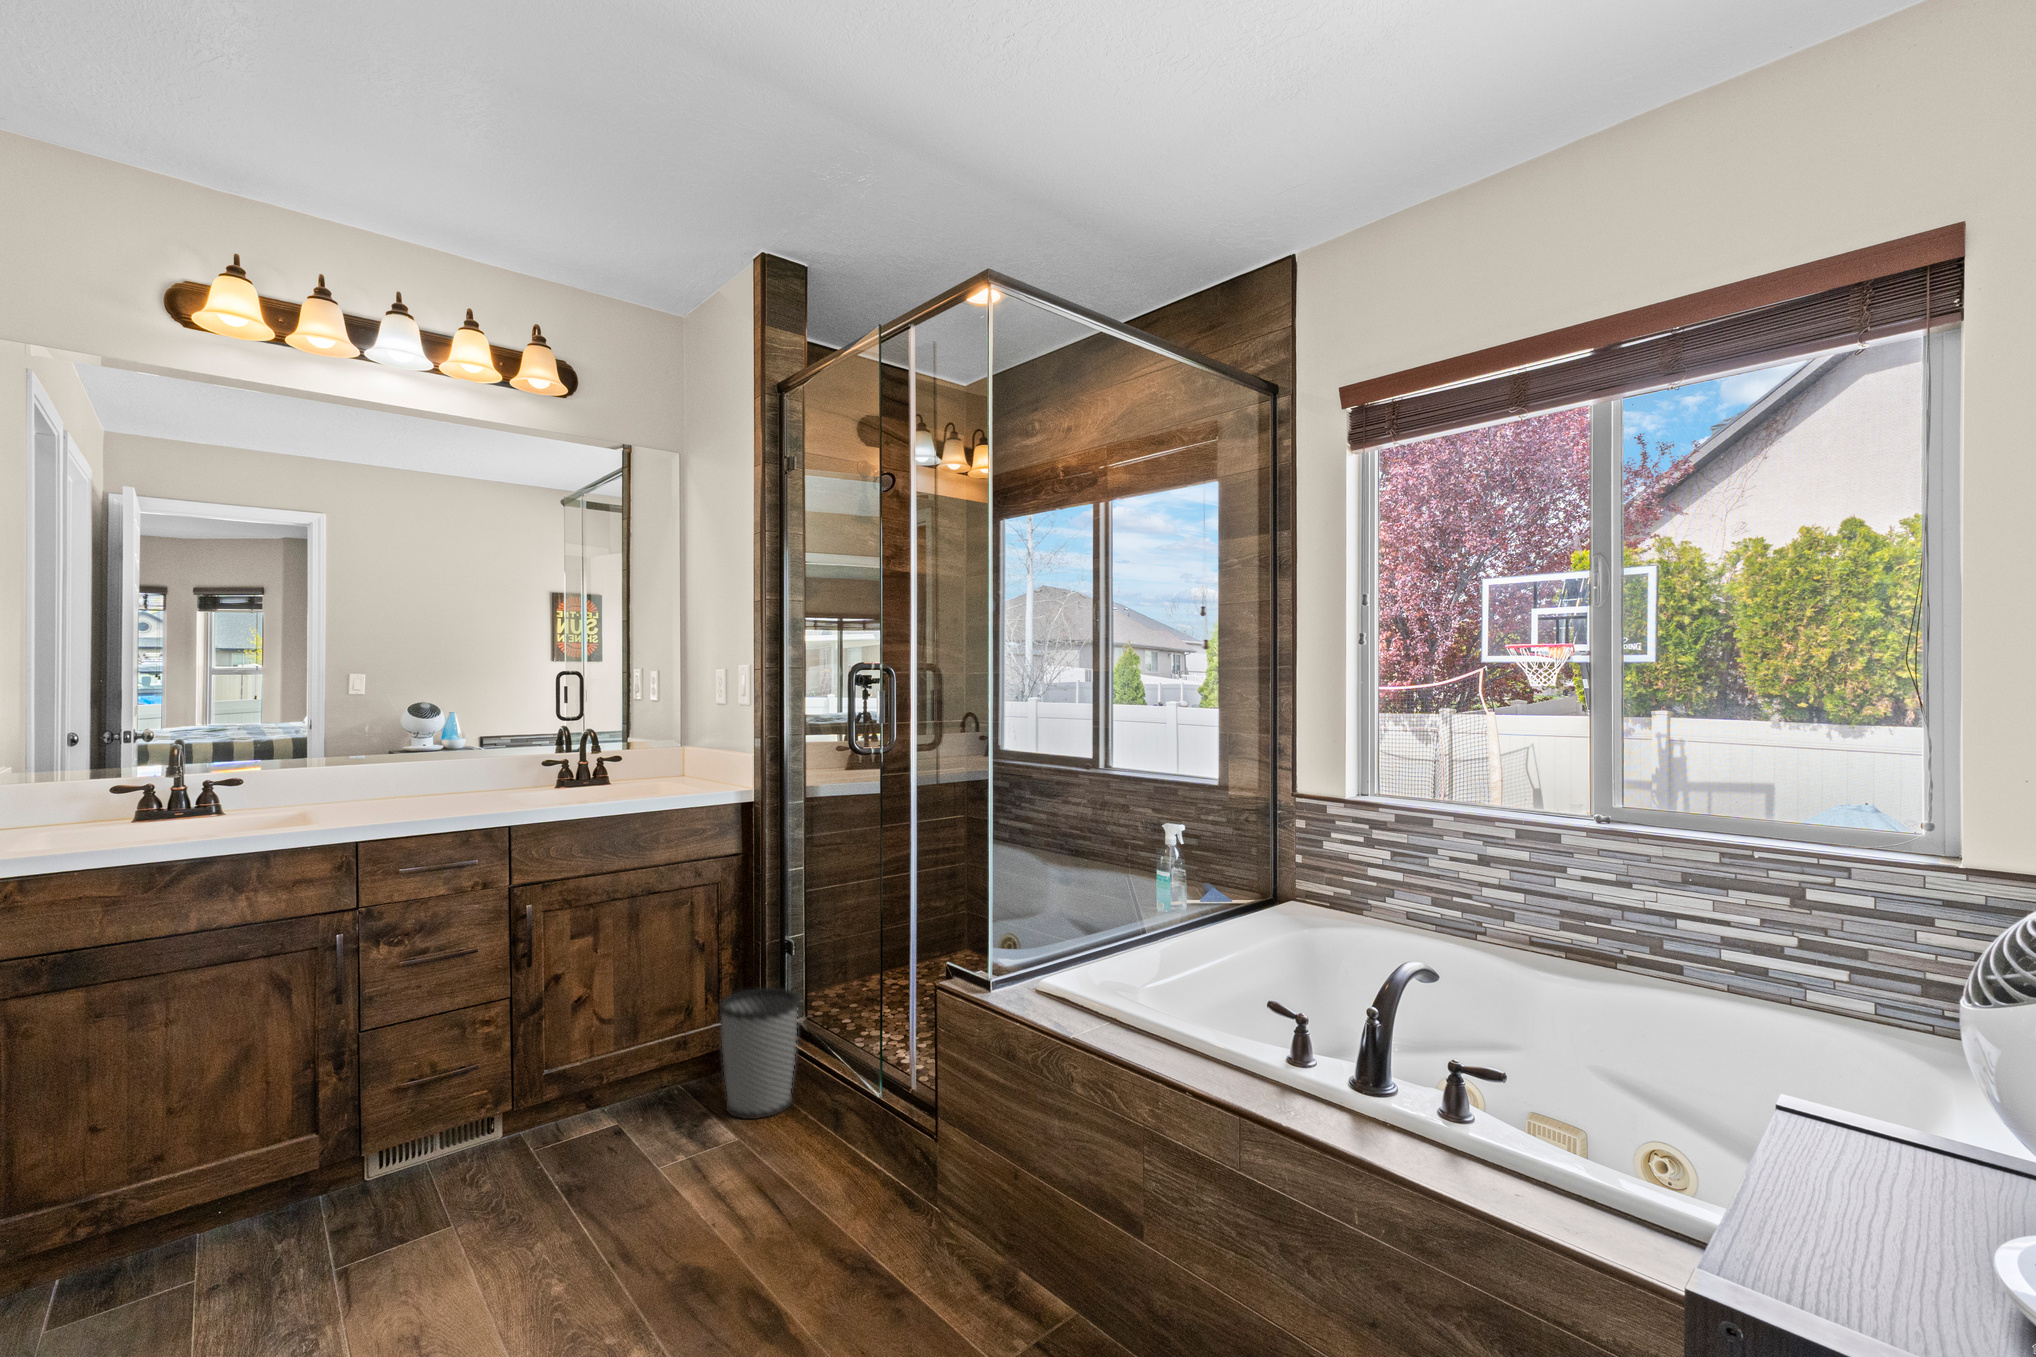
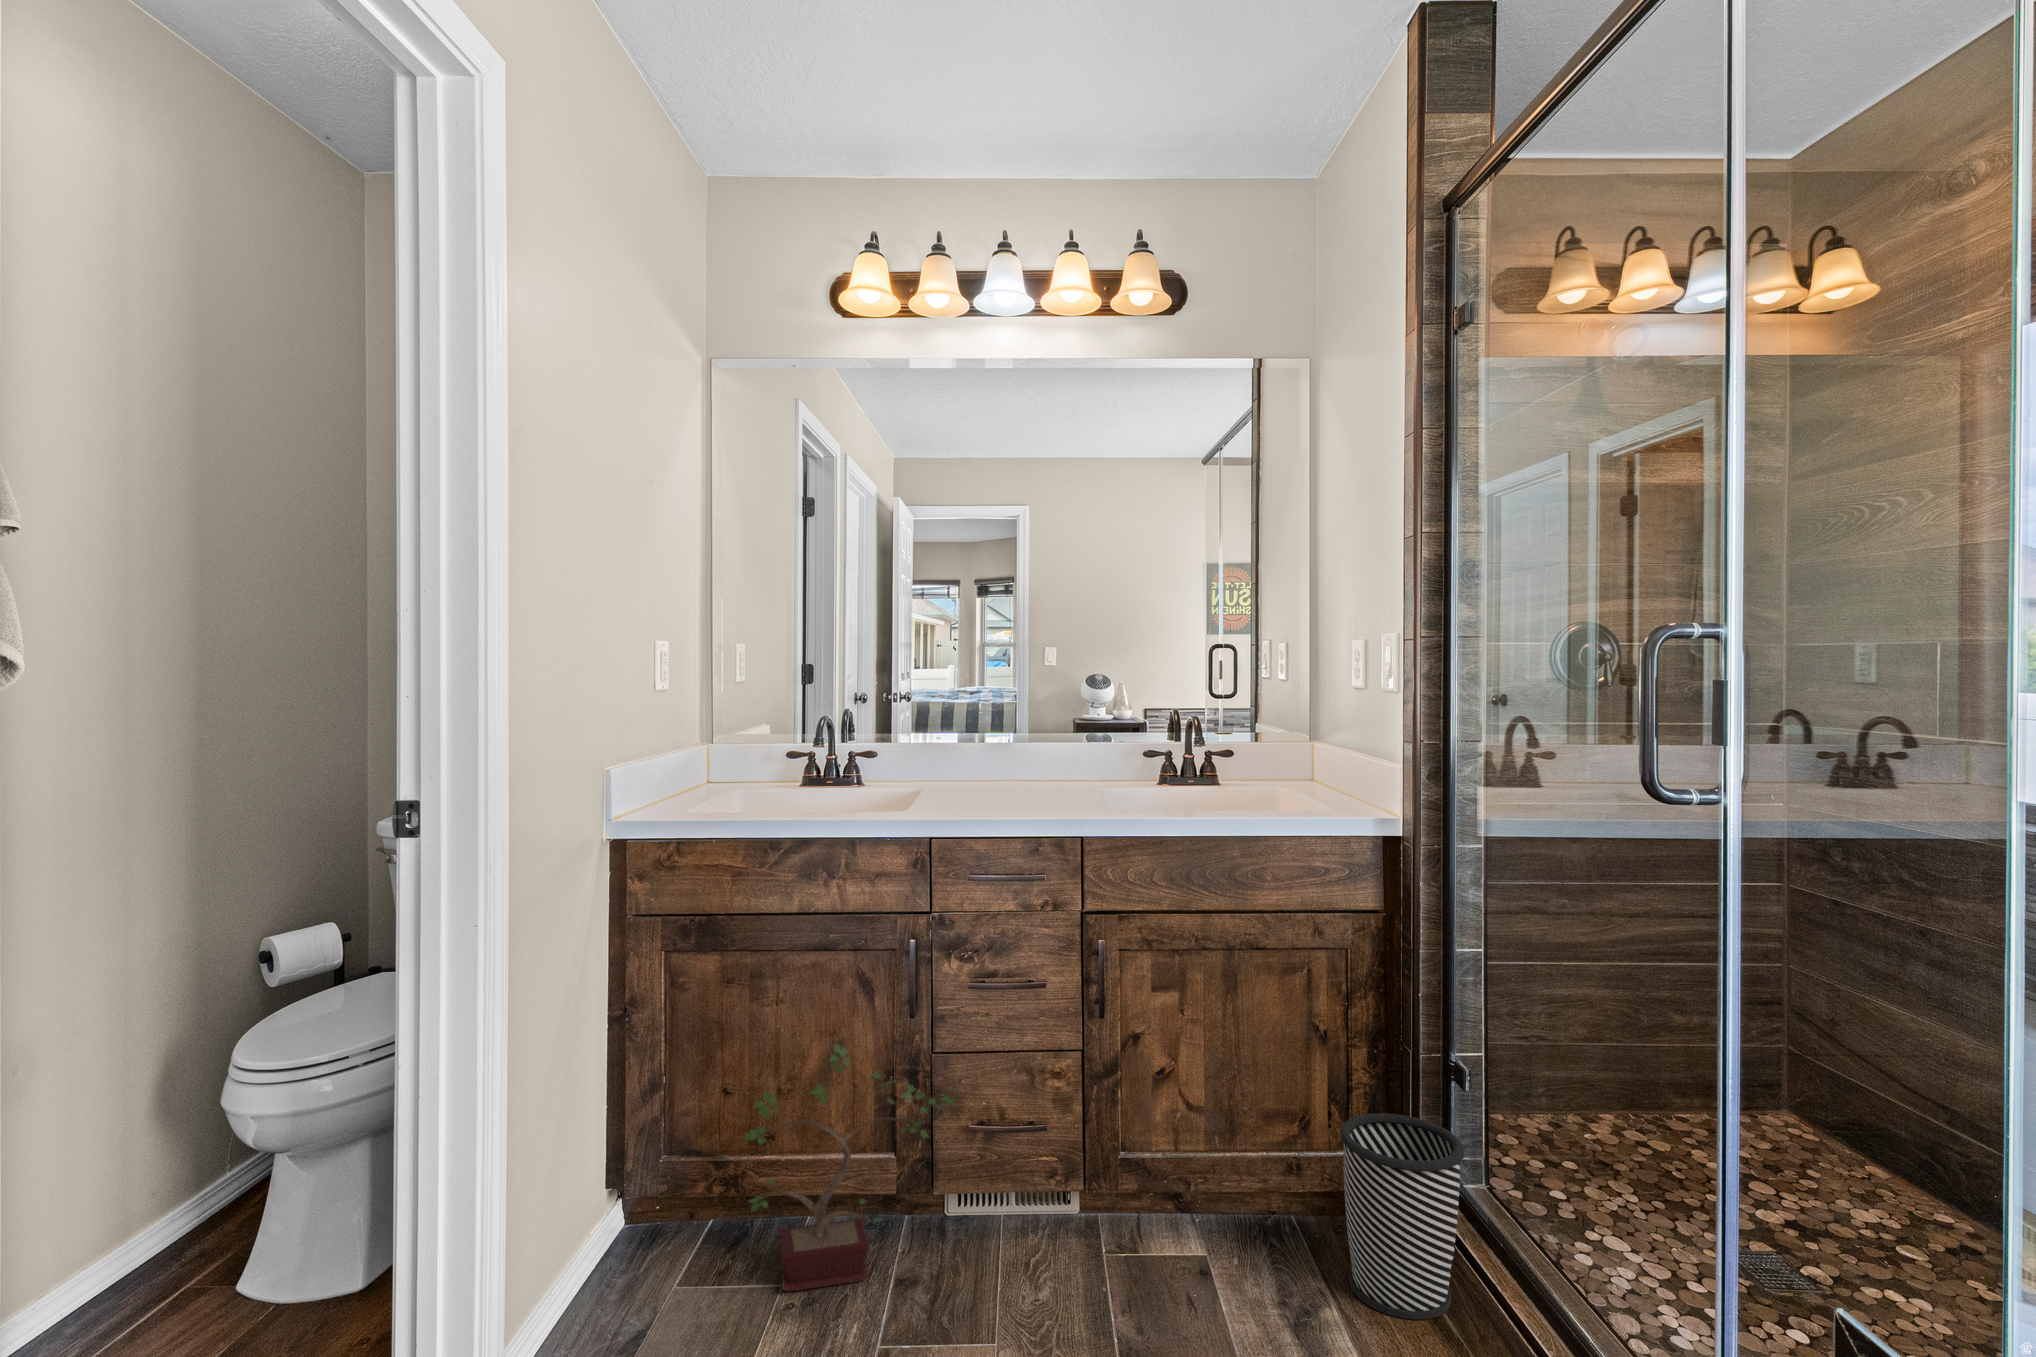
potted plant: none [164,1039,403,1283] -> present [745,1044,955,1292]

